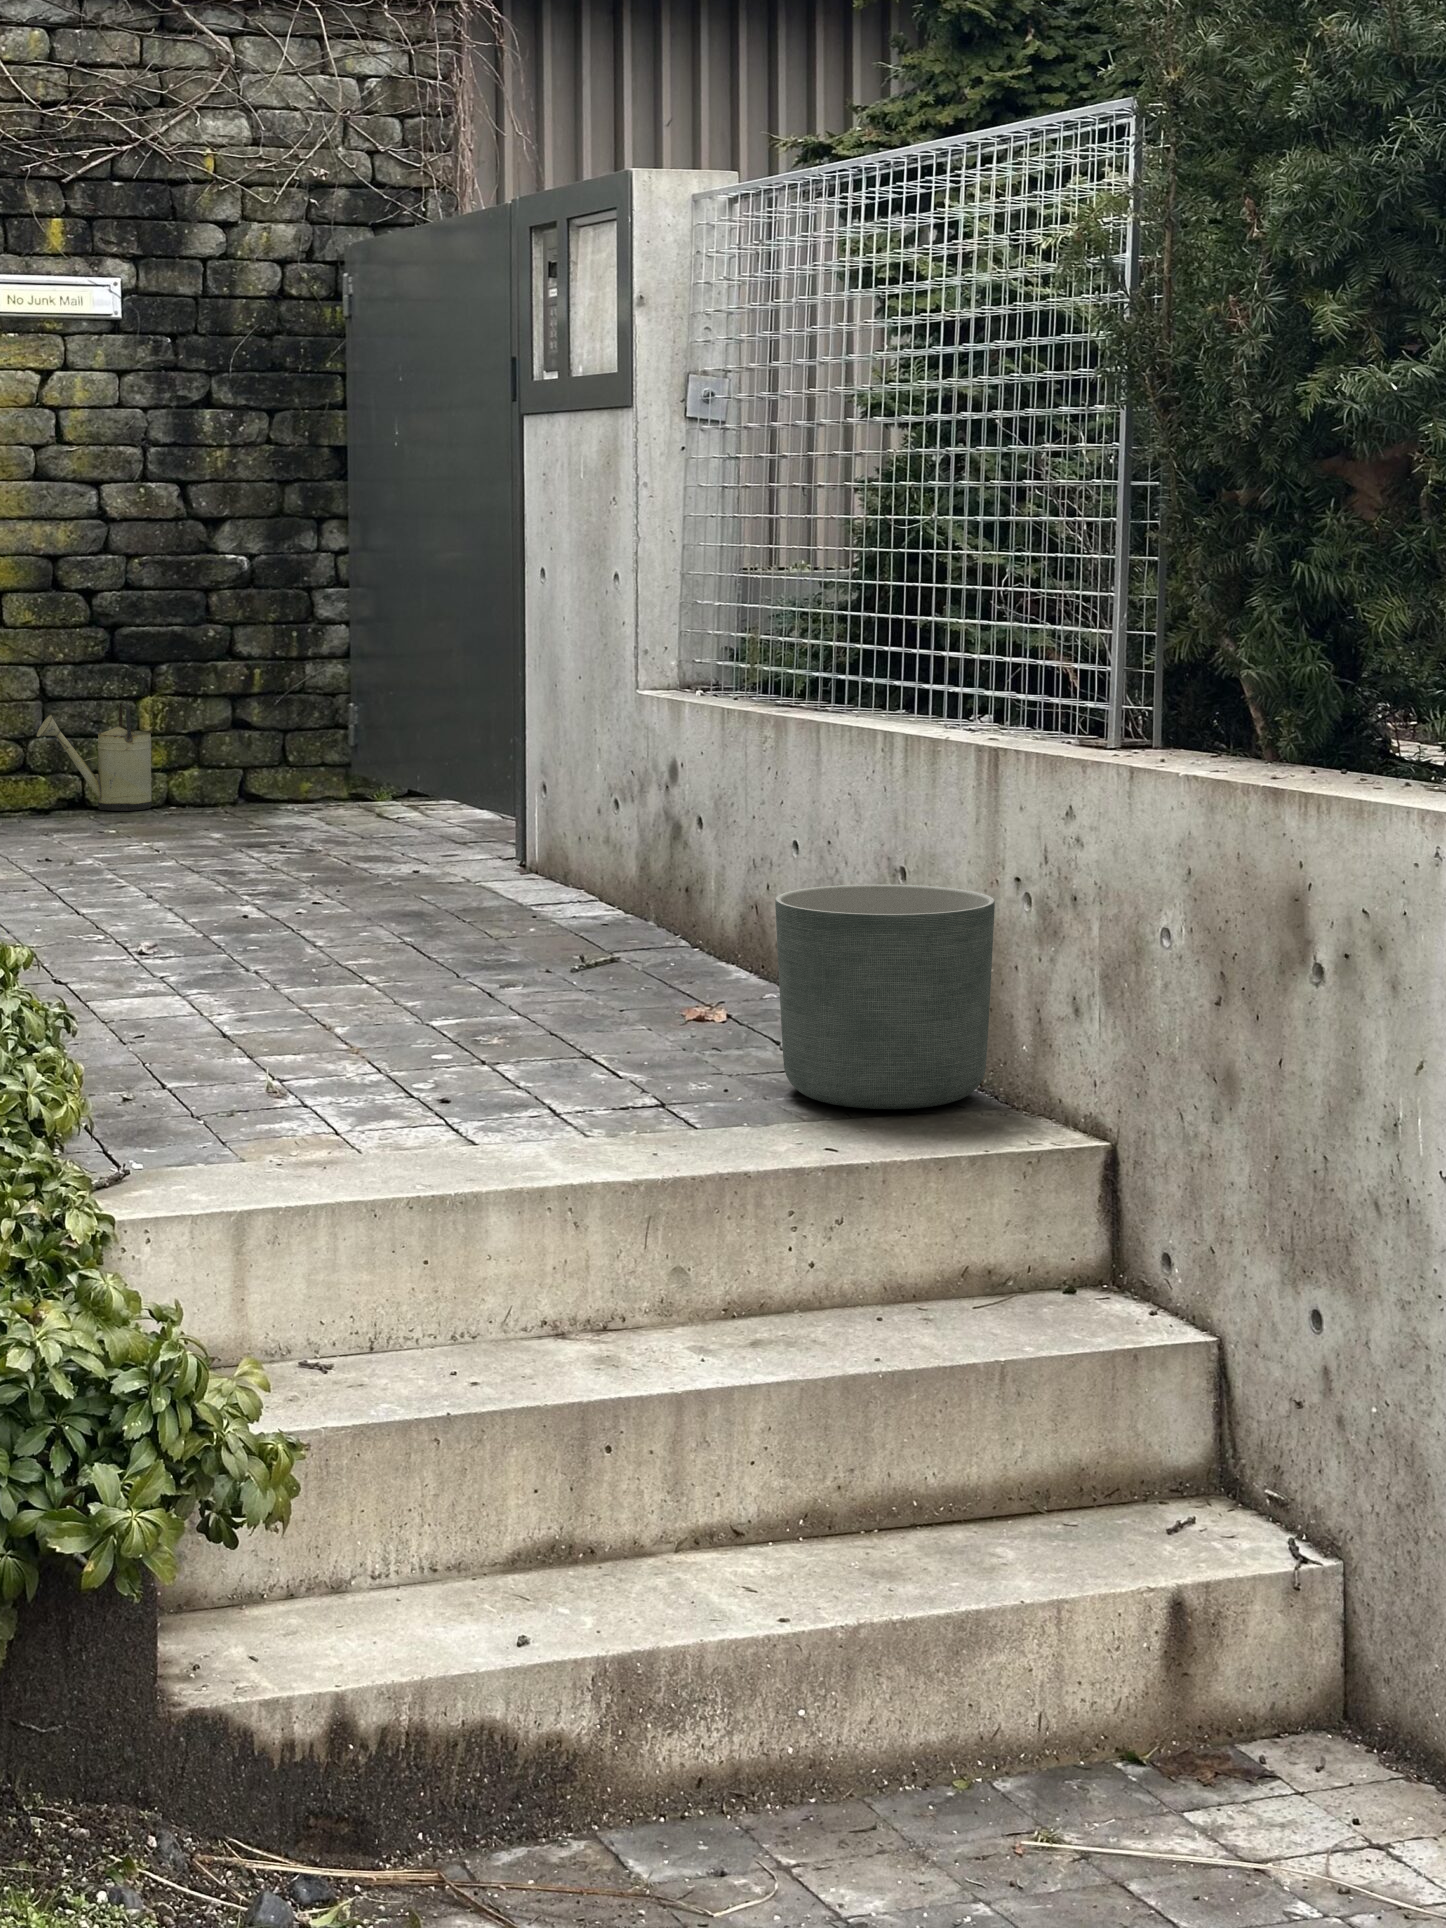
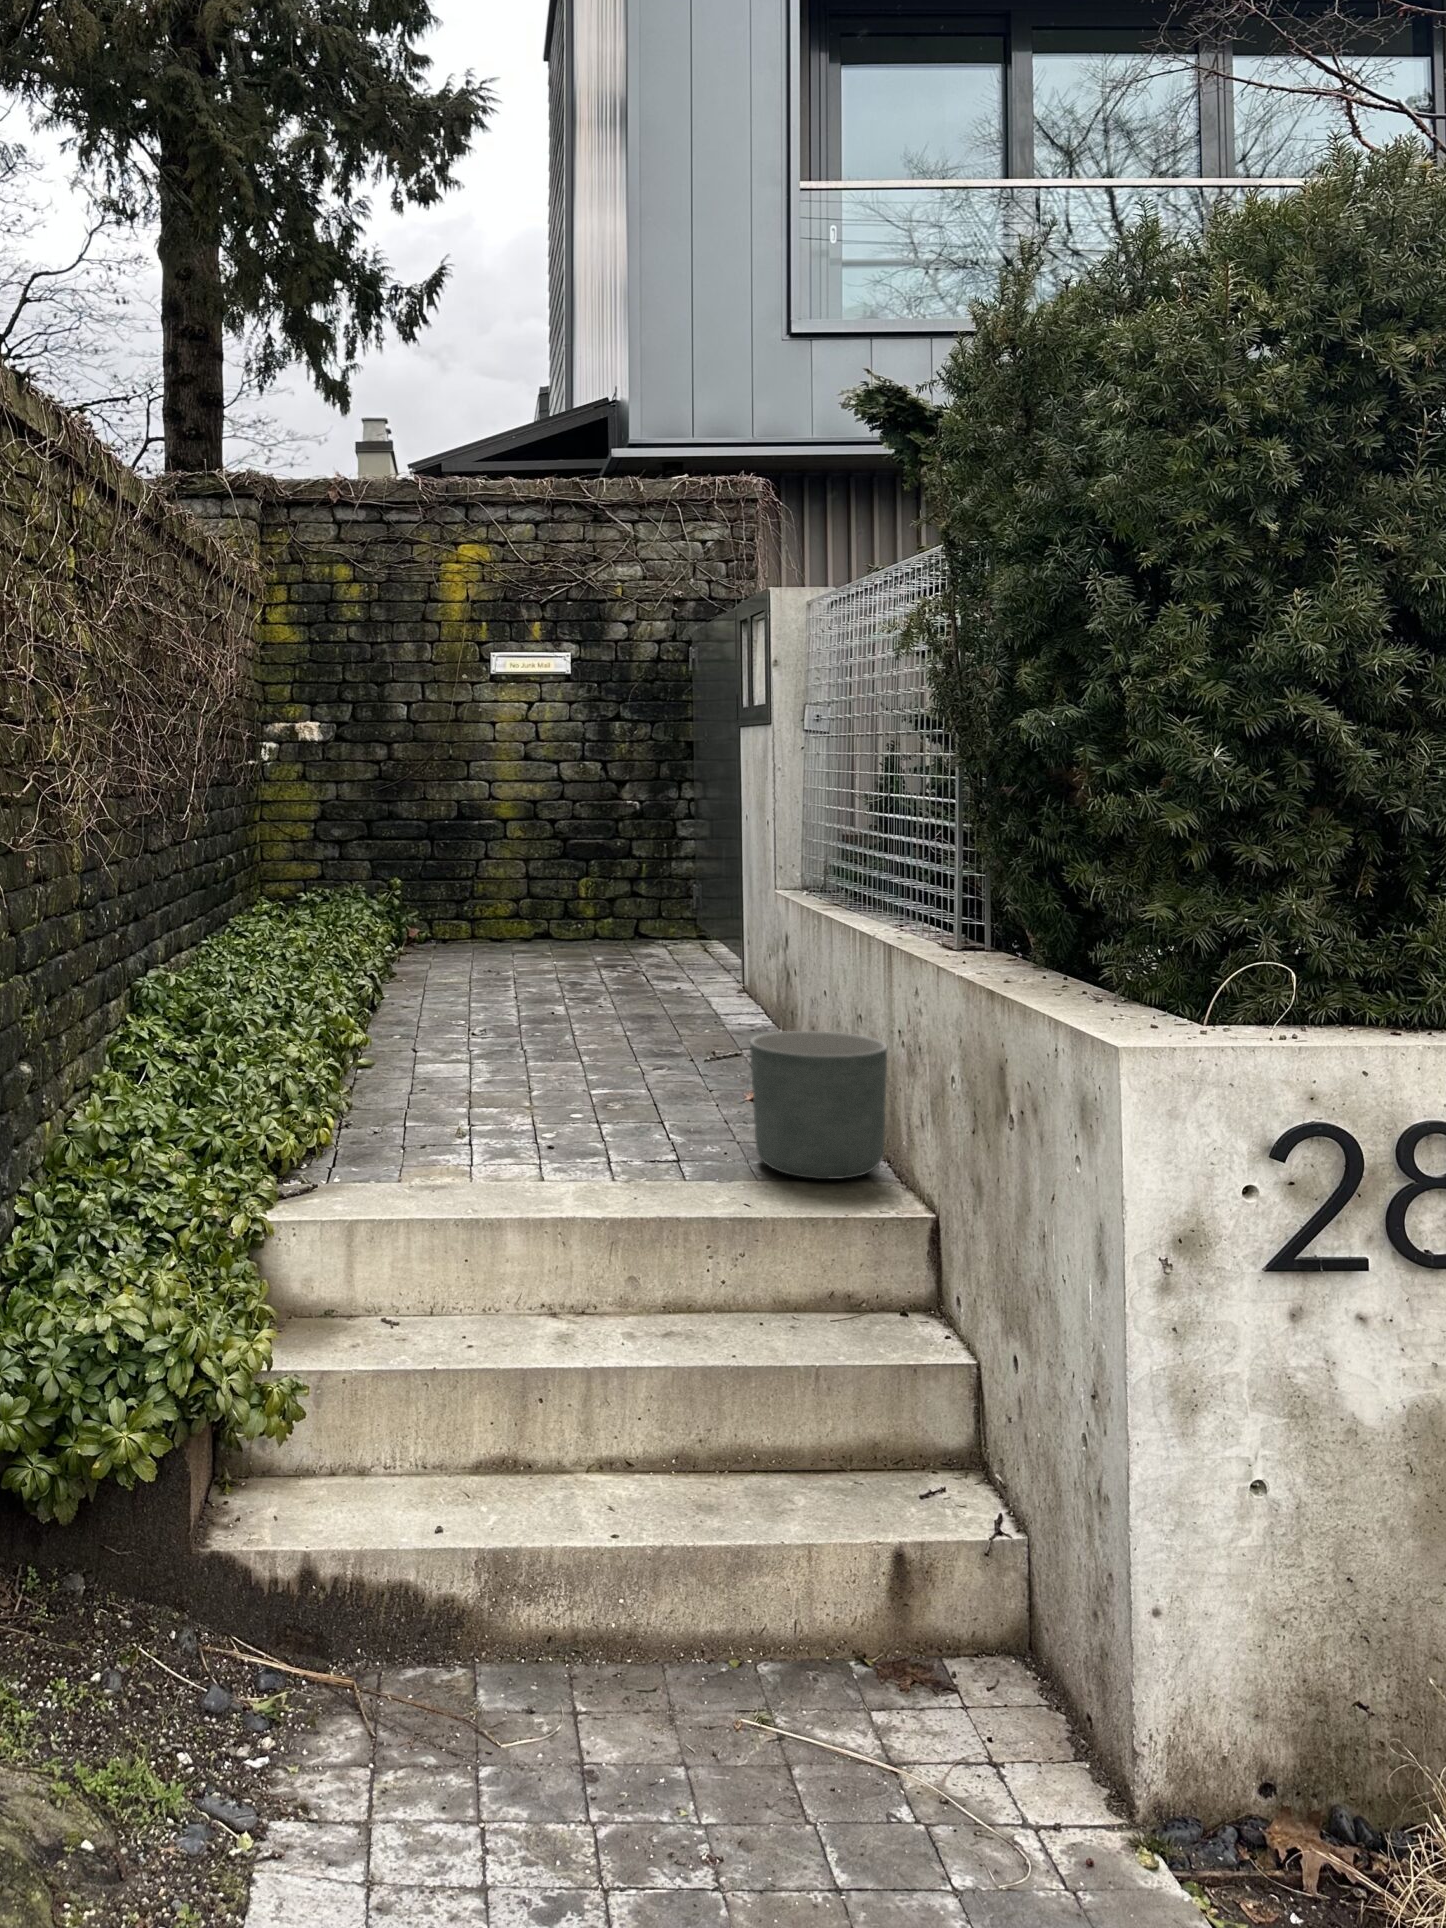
watering can: present [37,703,163,811] -> none [519,885,587,945]

